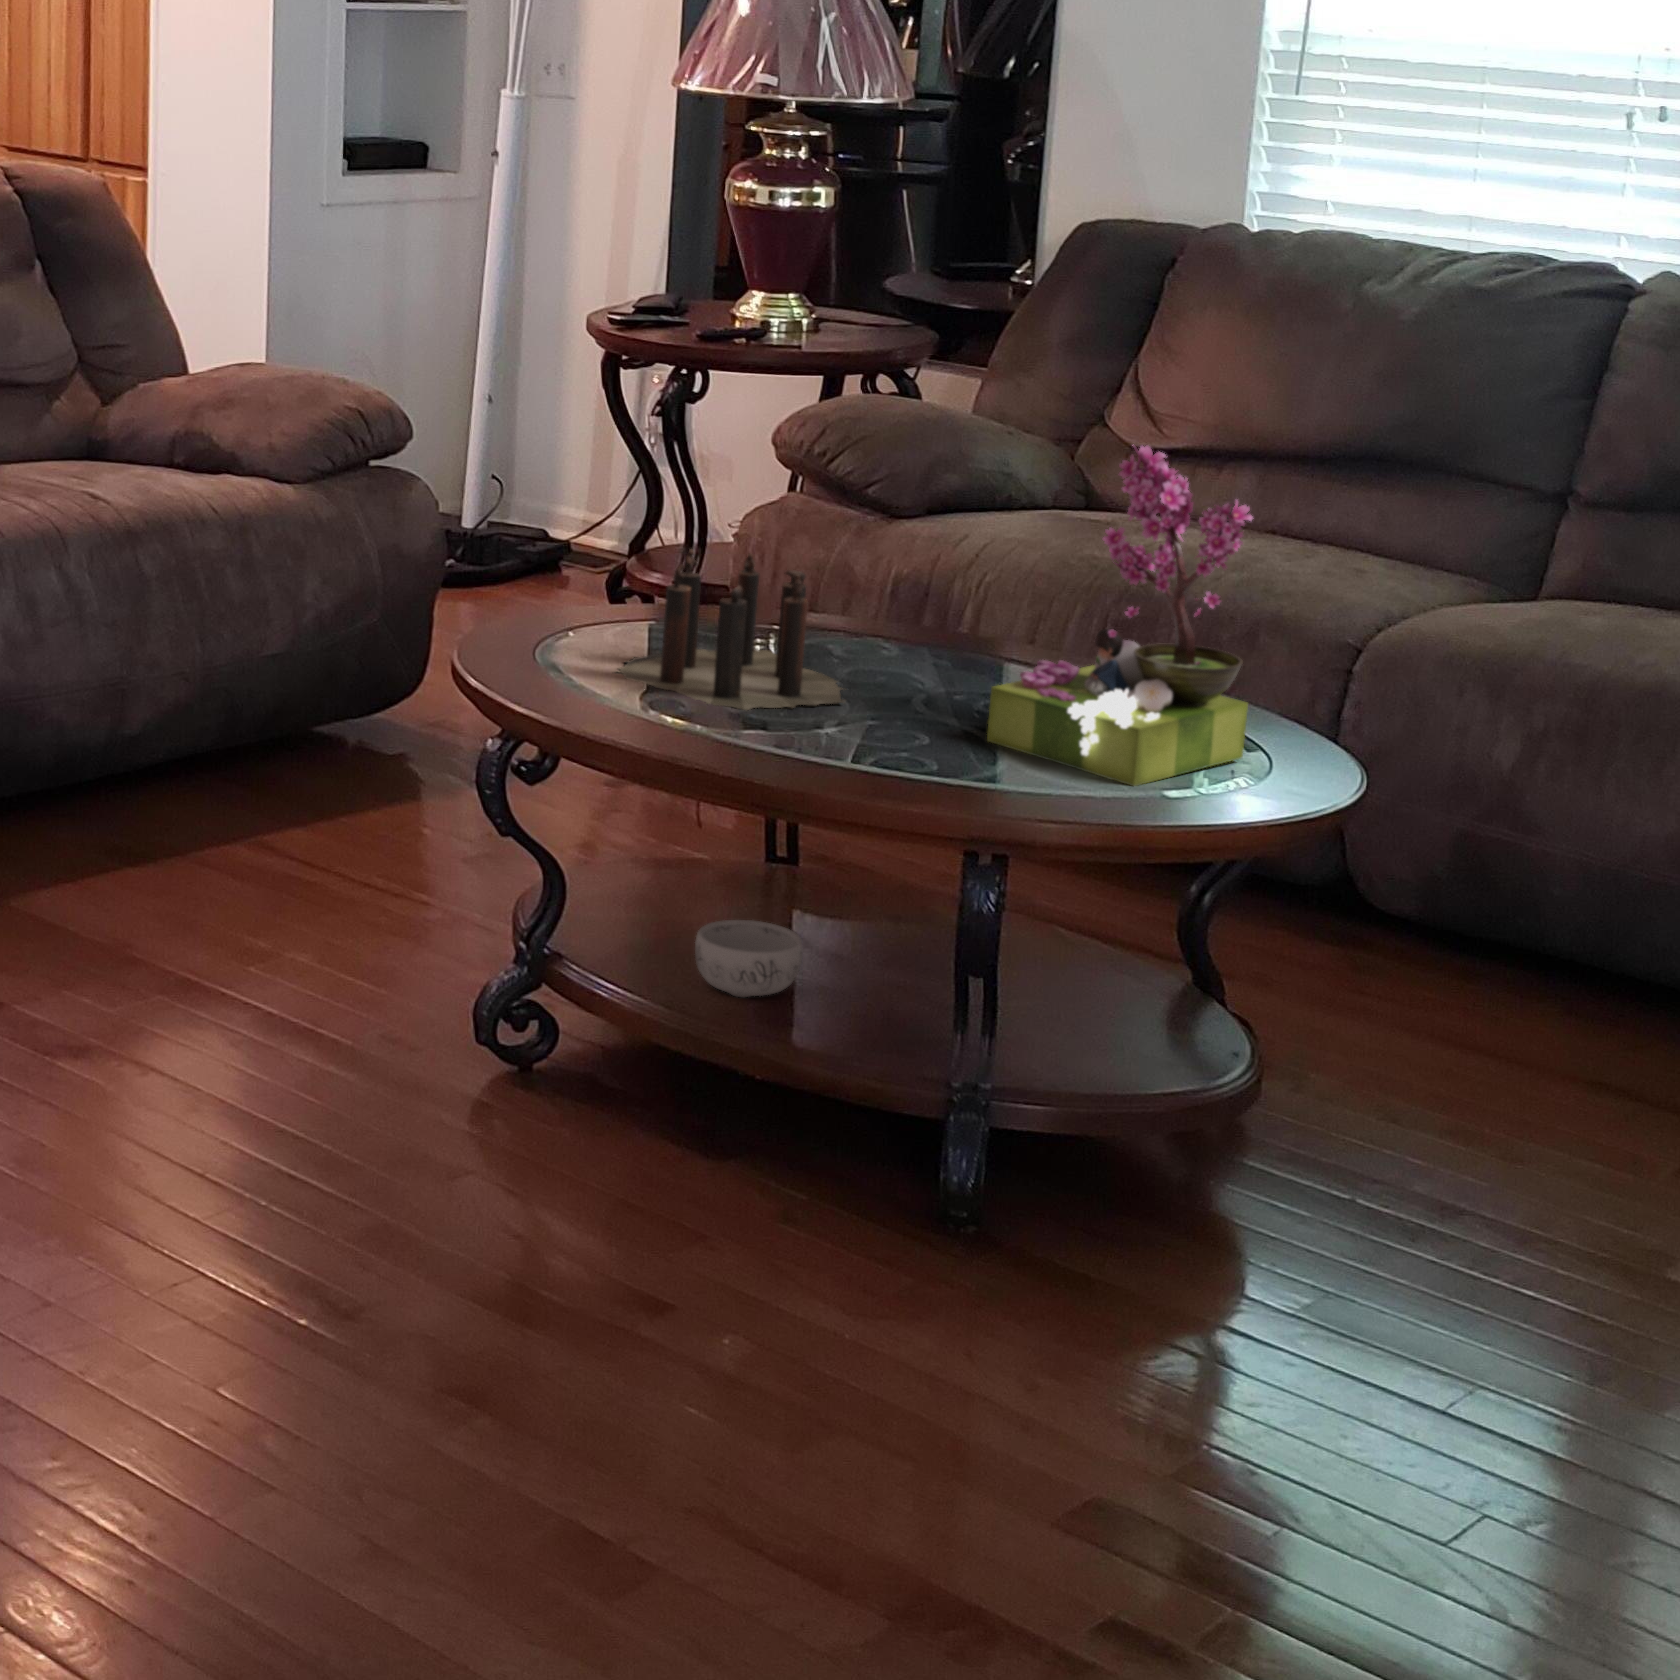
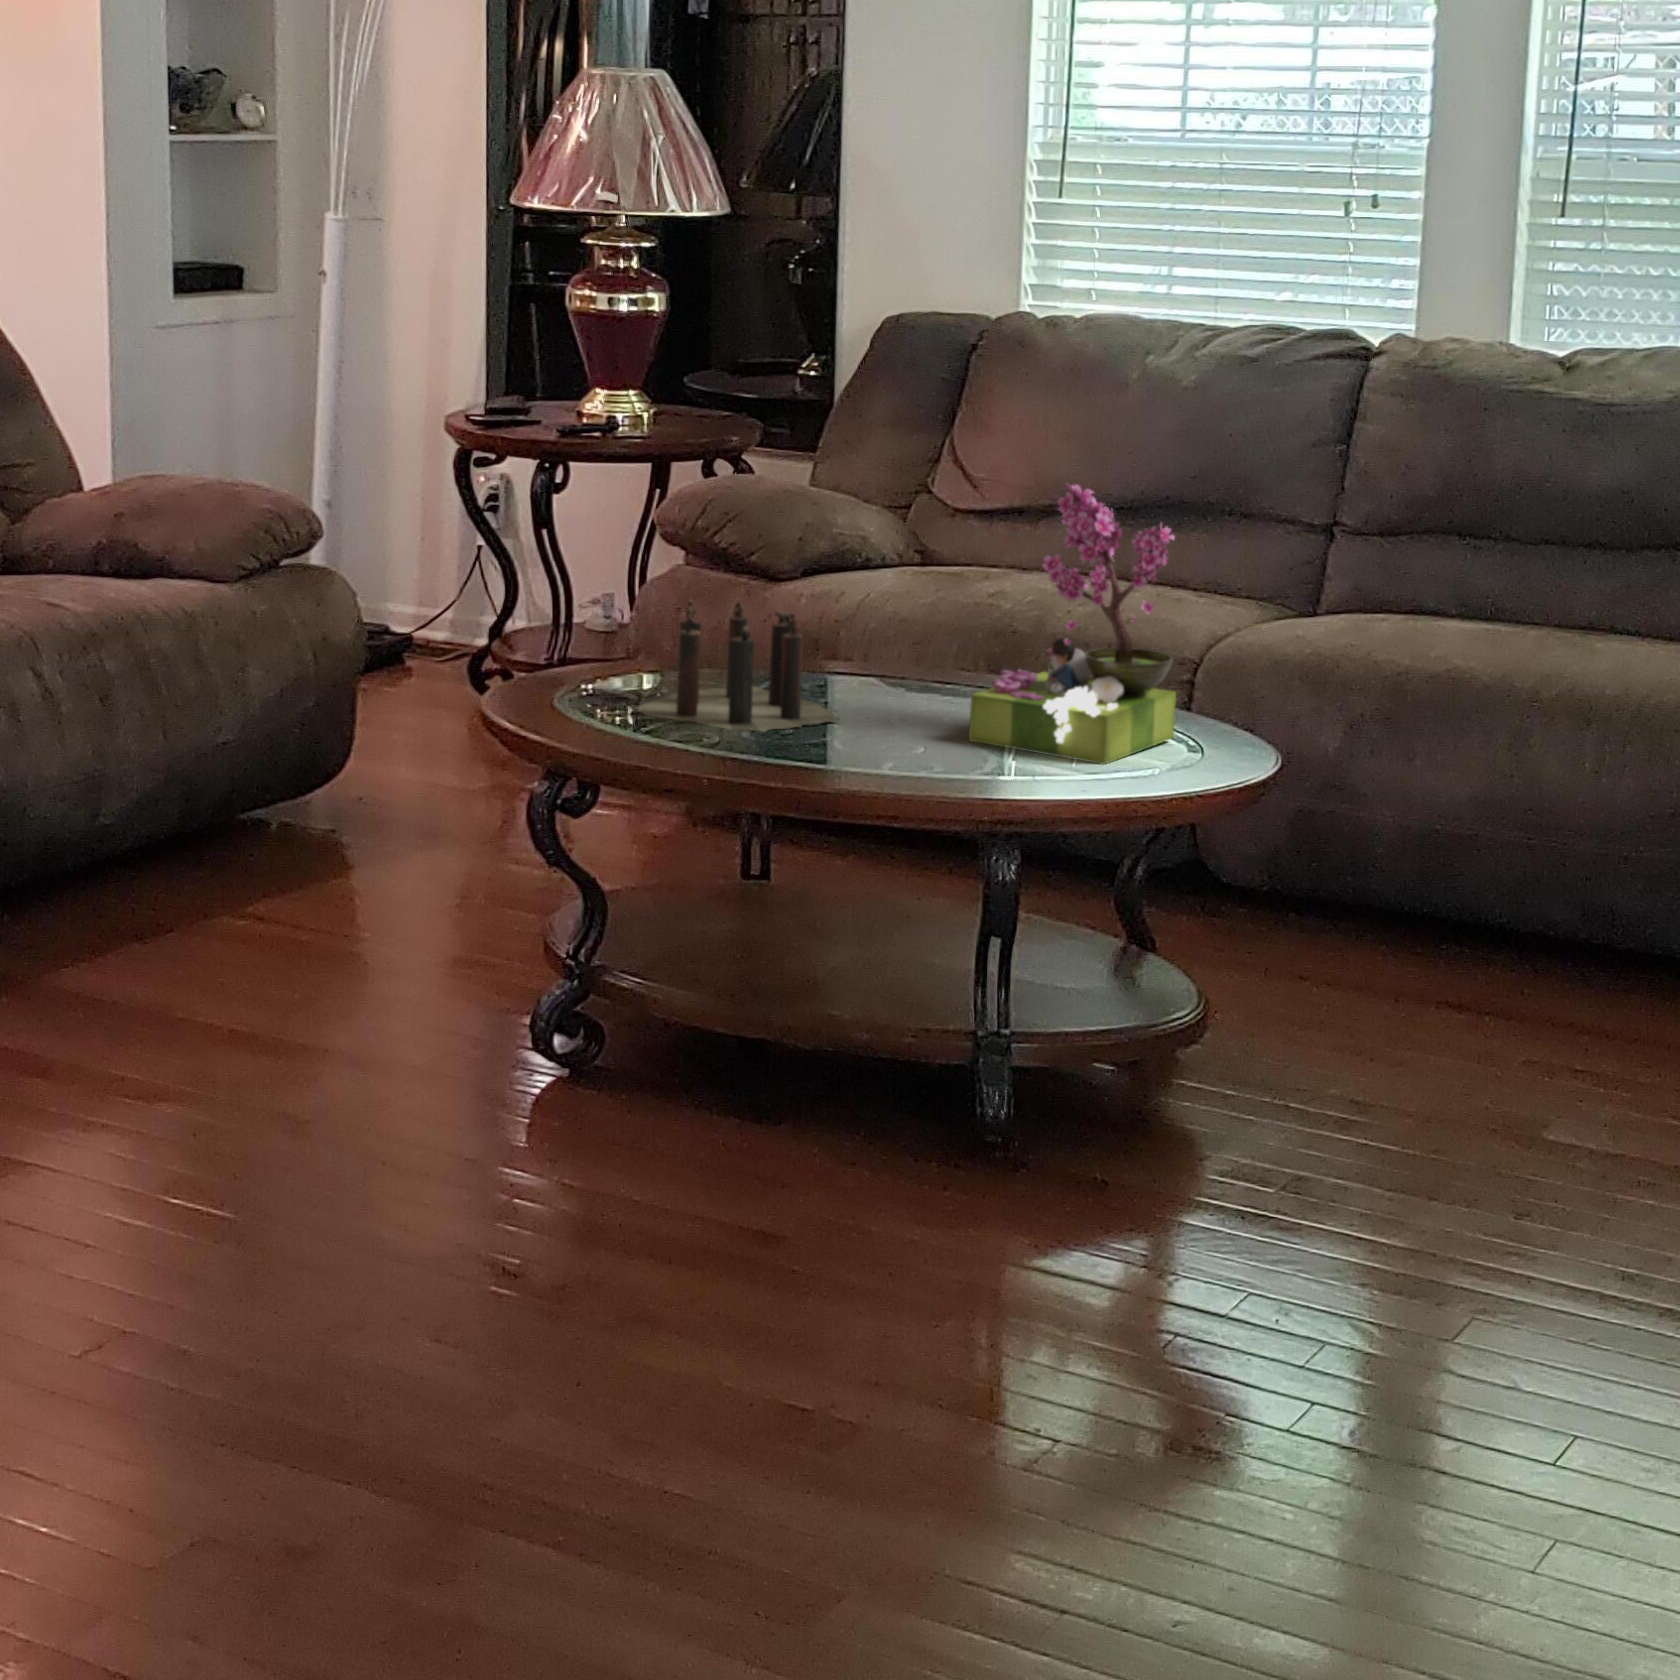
decorative bowl: present [695,920,803,997] -> none [732,915,825,979]

